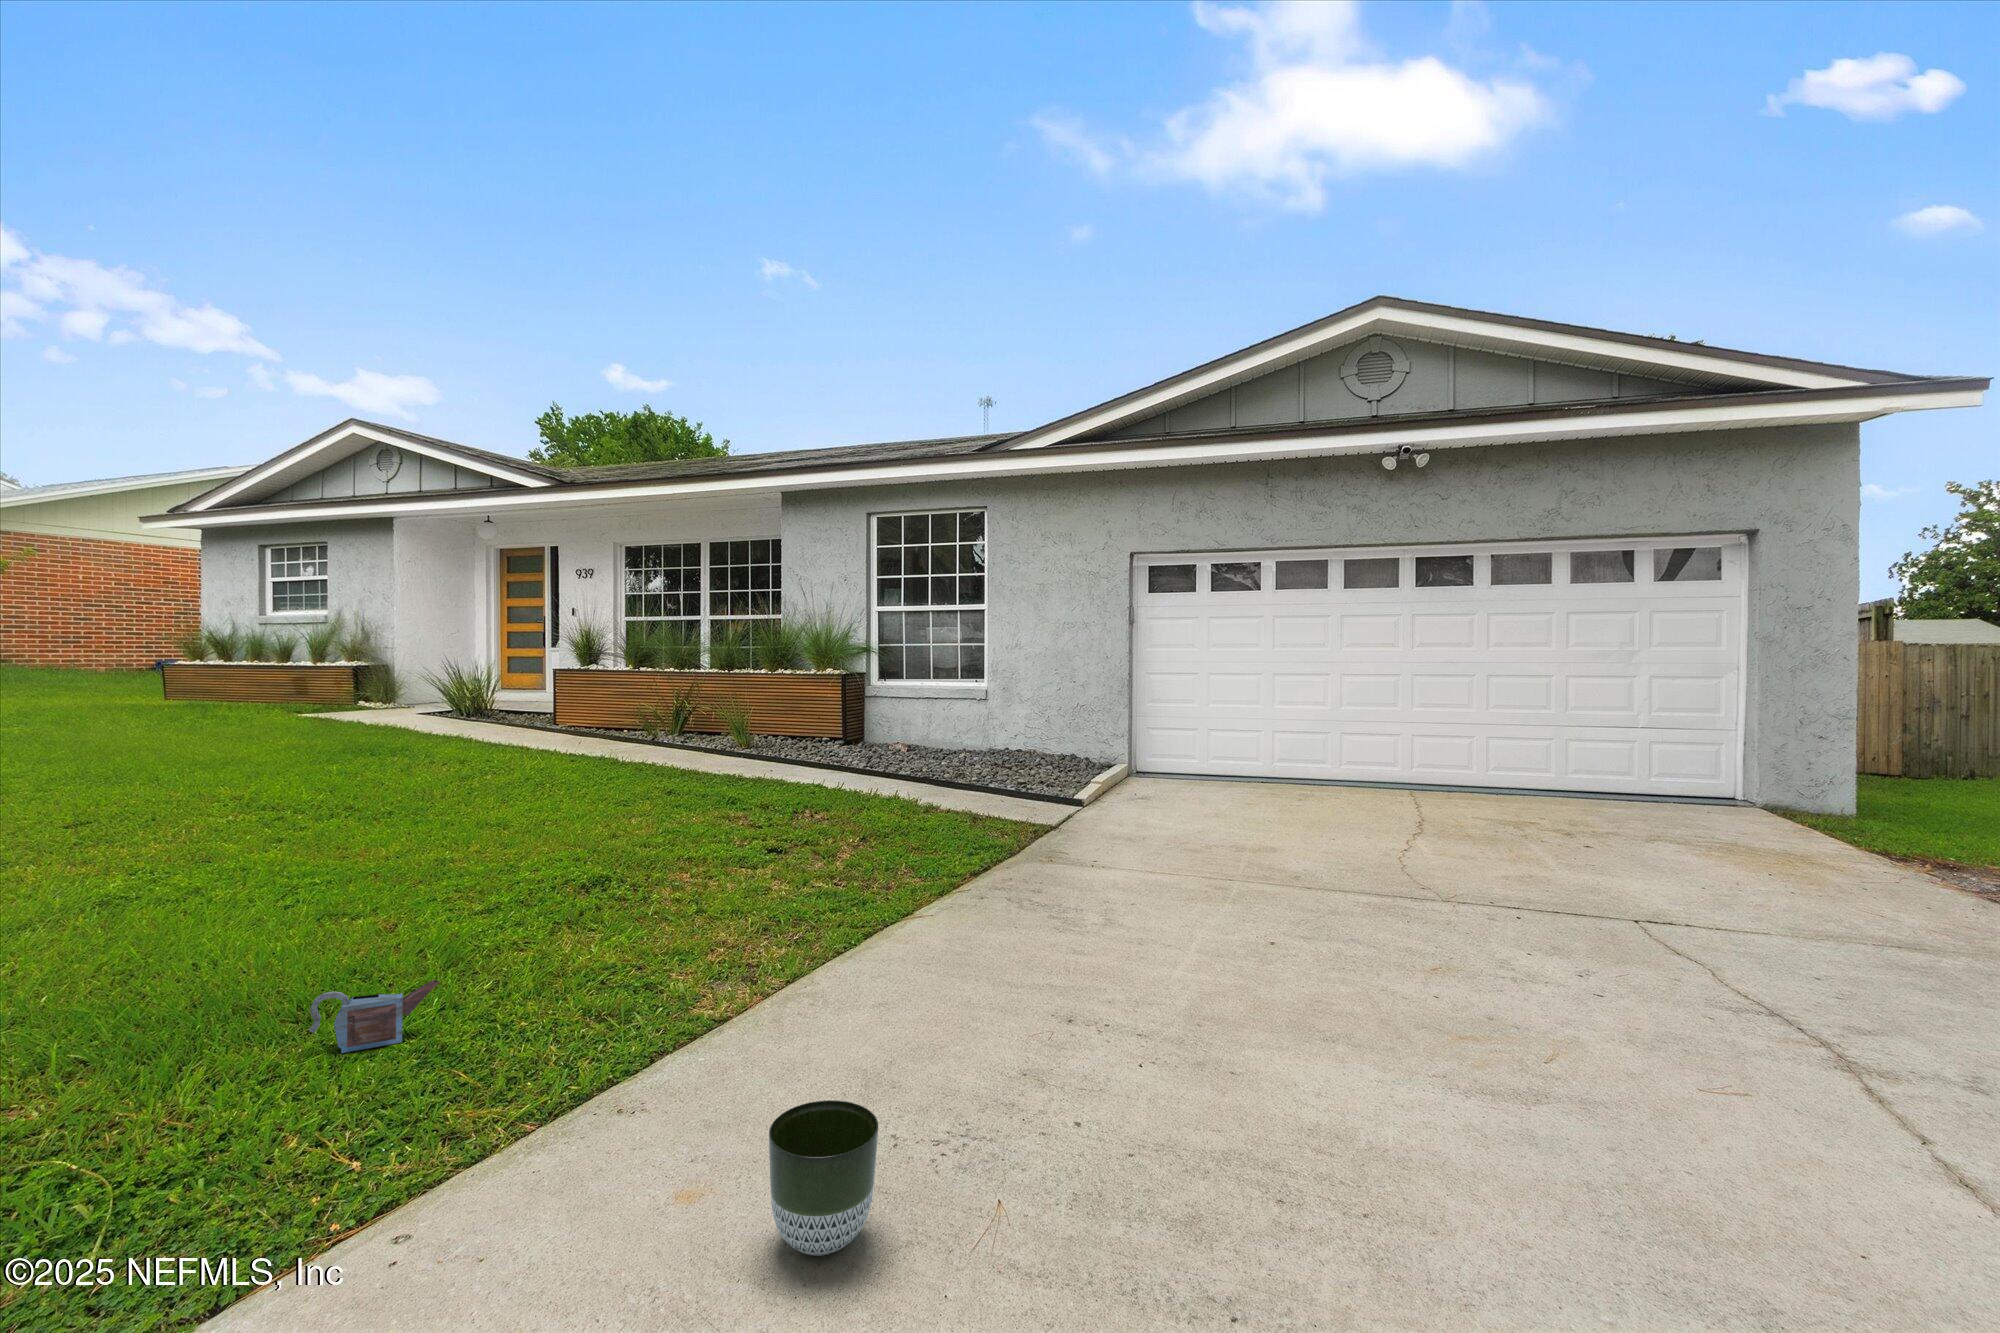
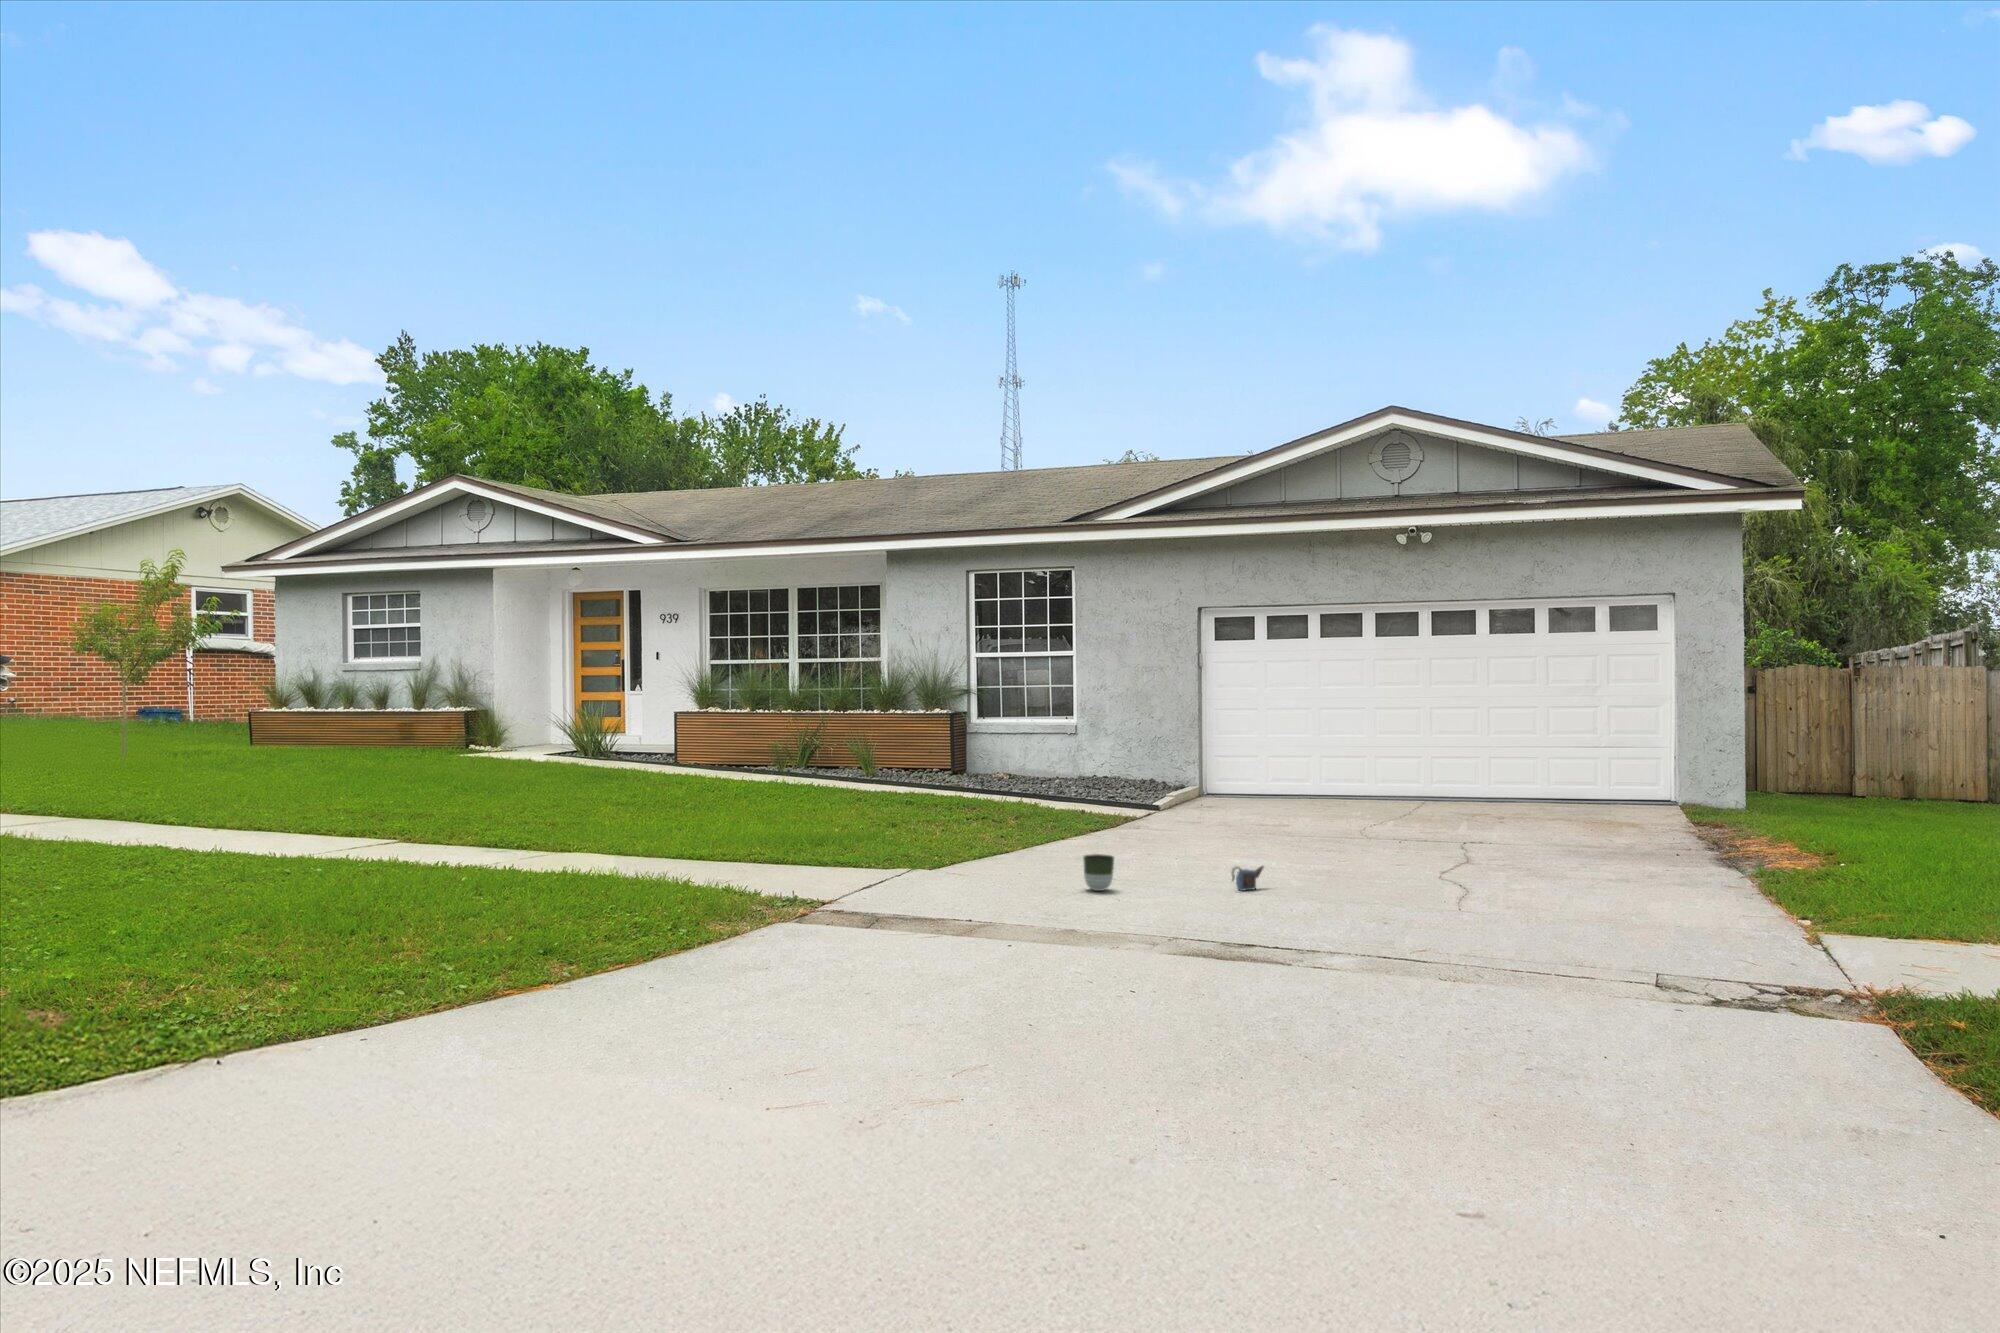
watering can: present [309,979,440,1053] -> present [1231,866,1264,891]

